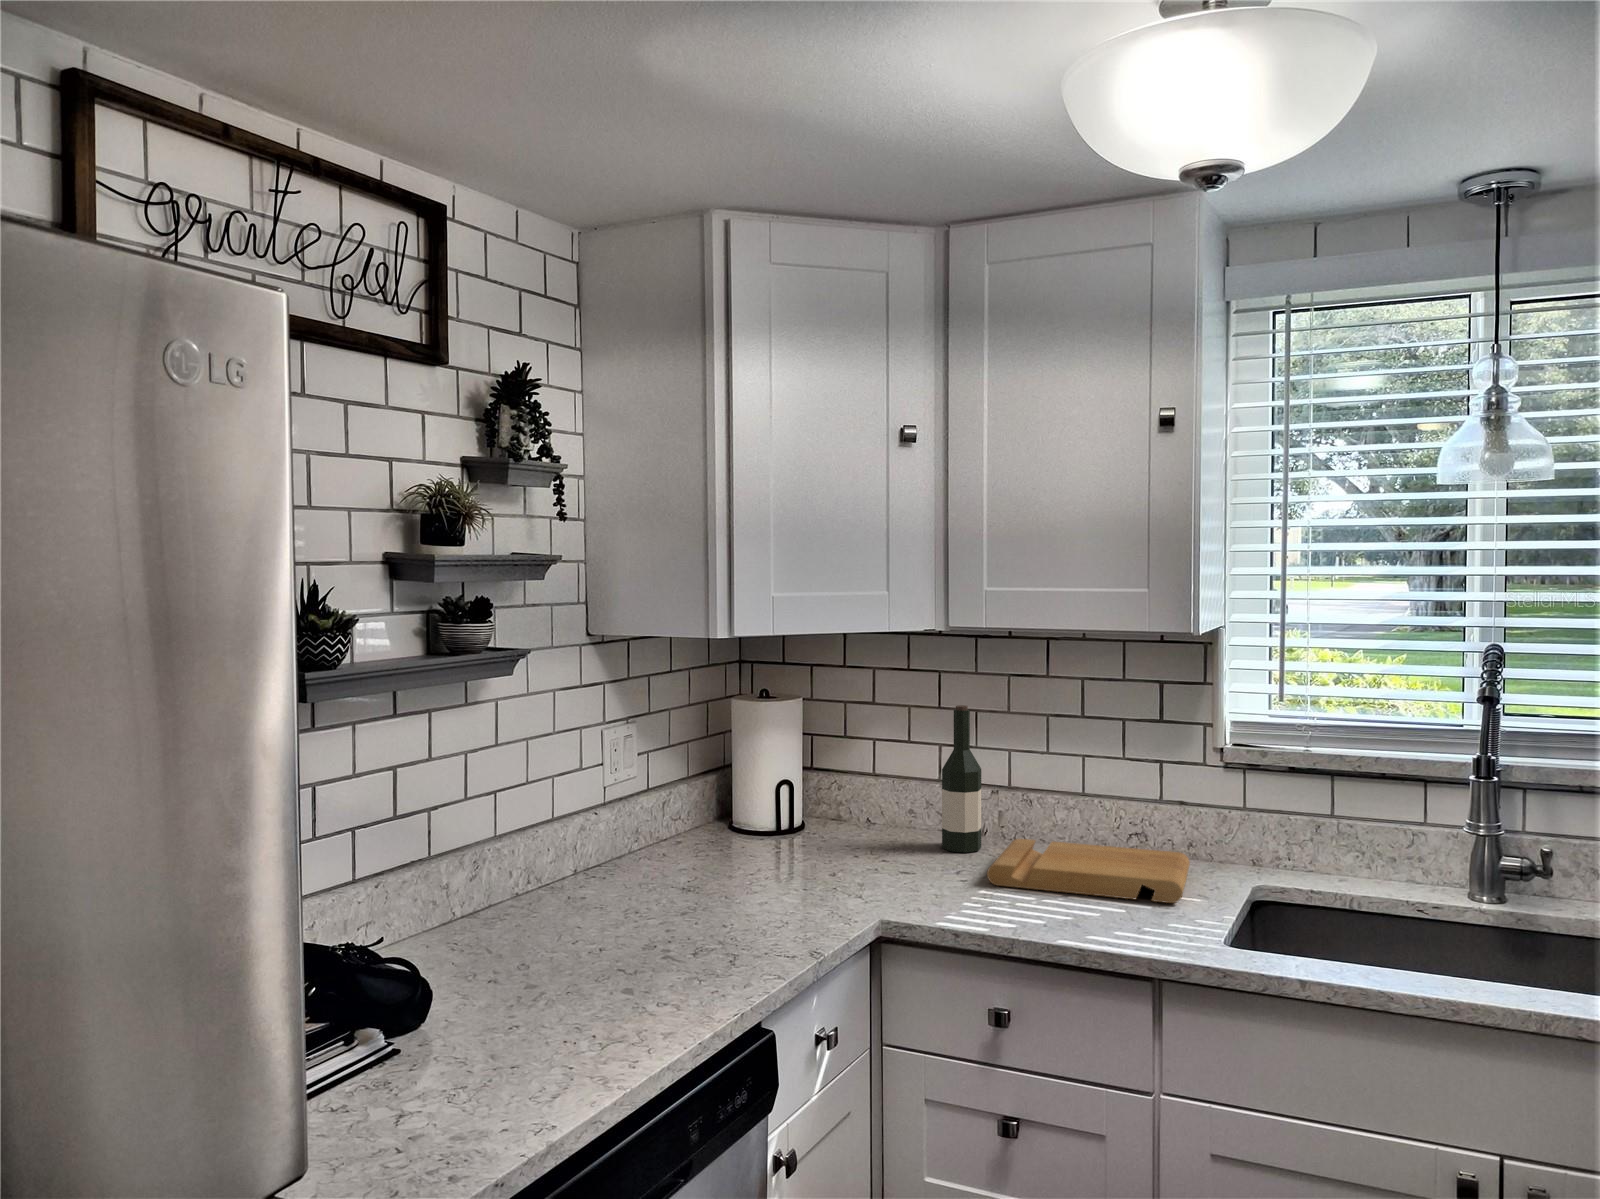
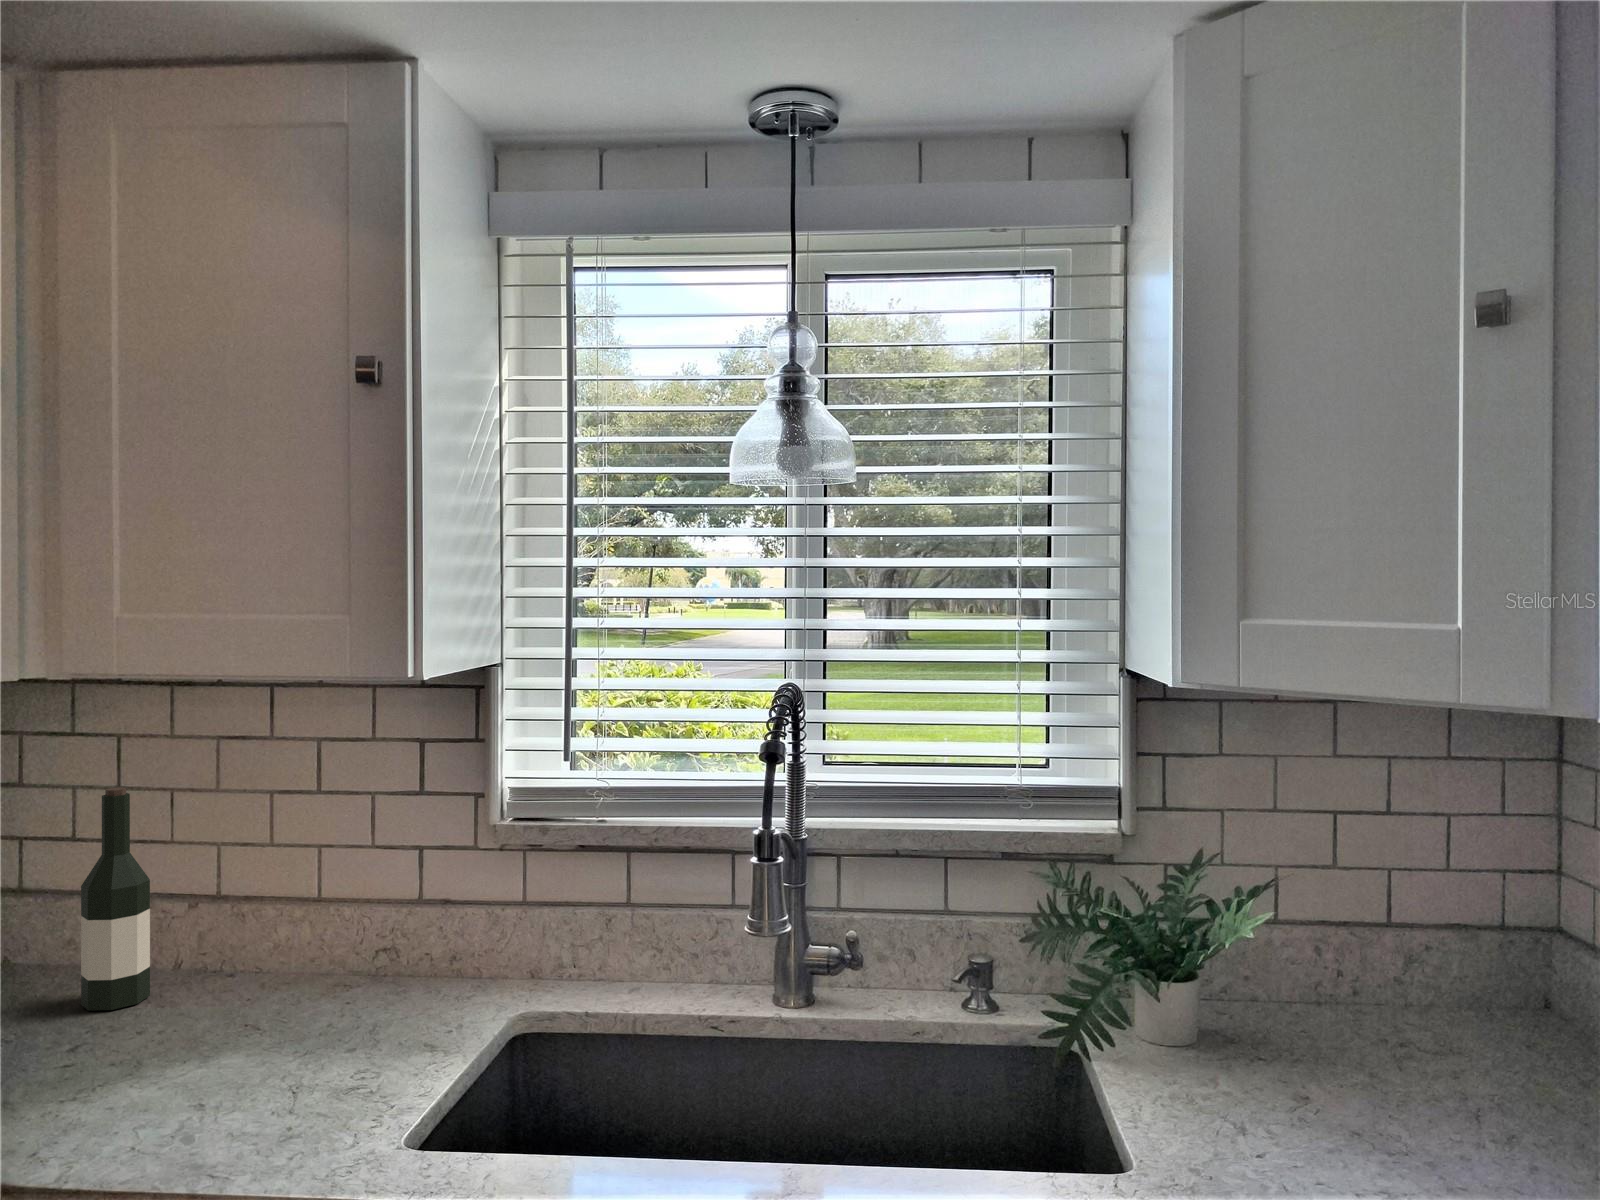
cutting board: present [987,839,1190,903] -> none [85,978,434,1077]

